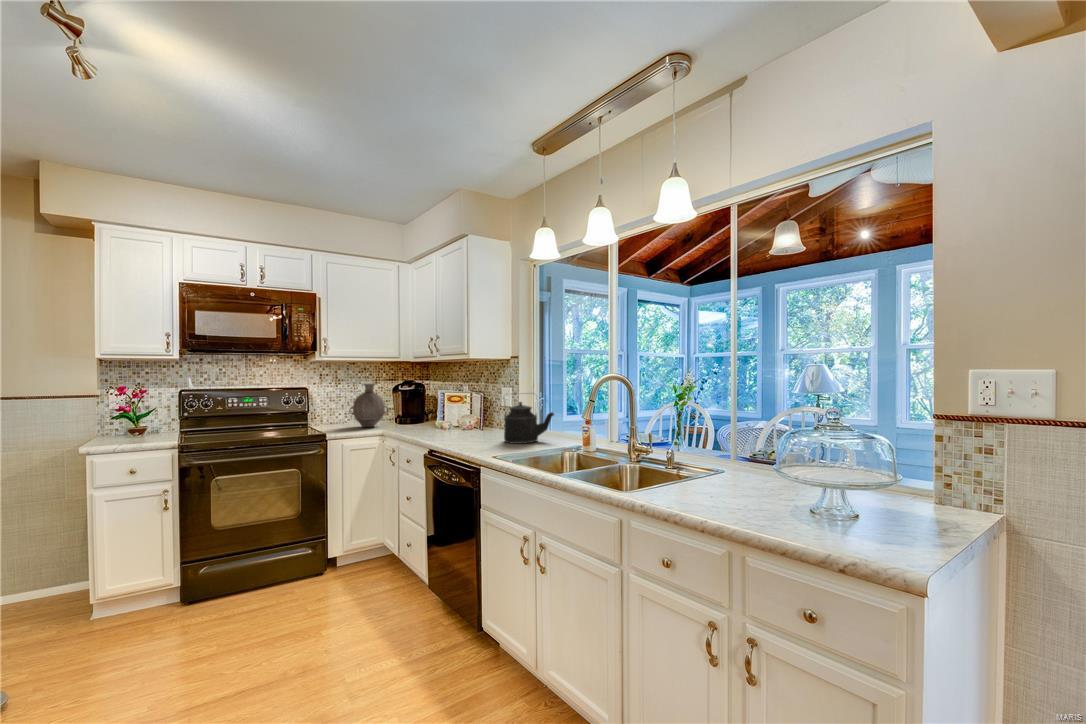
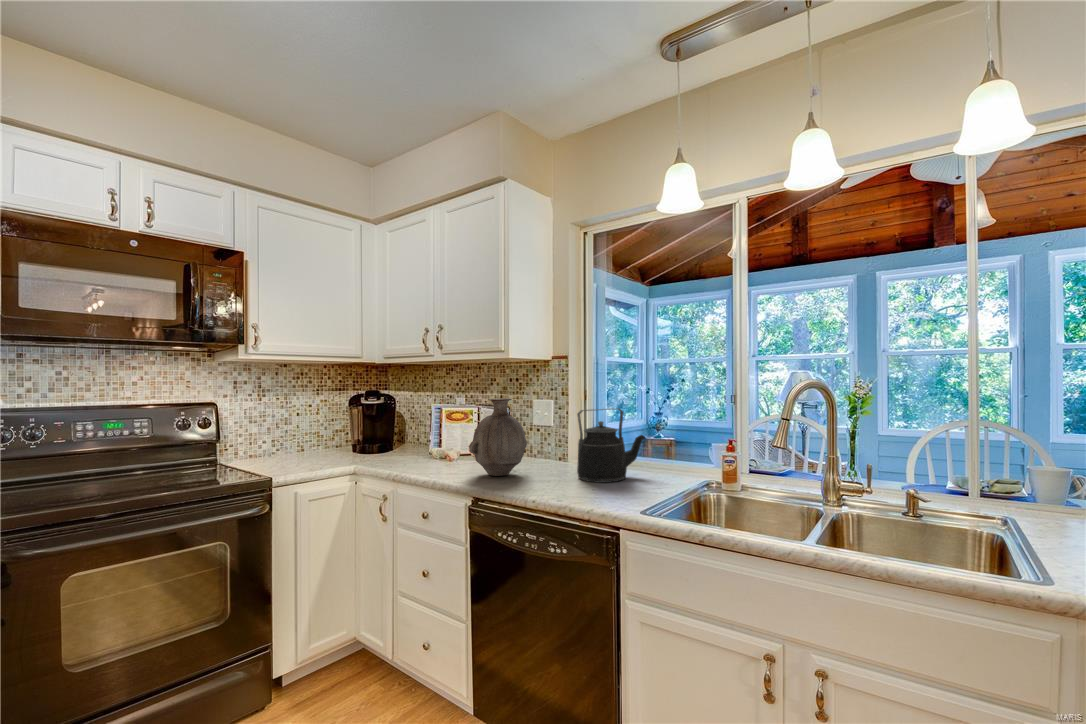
vase: present [349,384,388,427] -> present [469,398,527,476]

